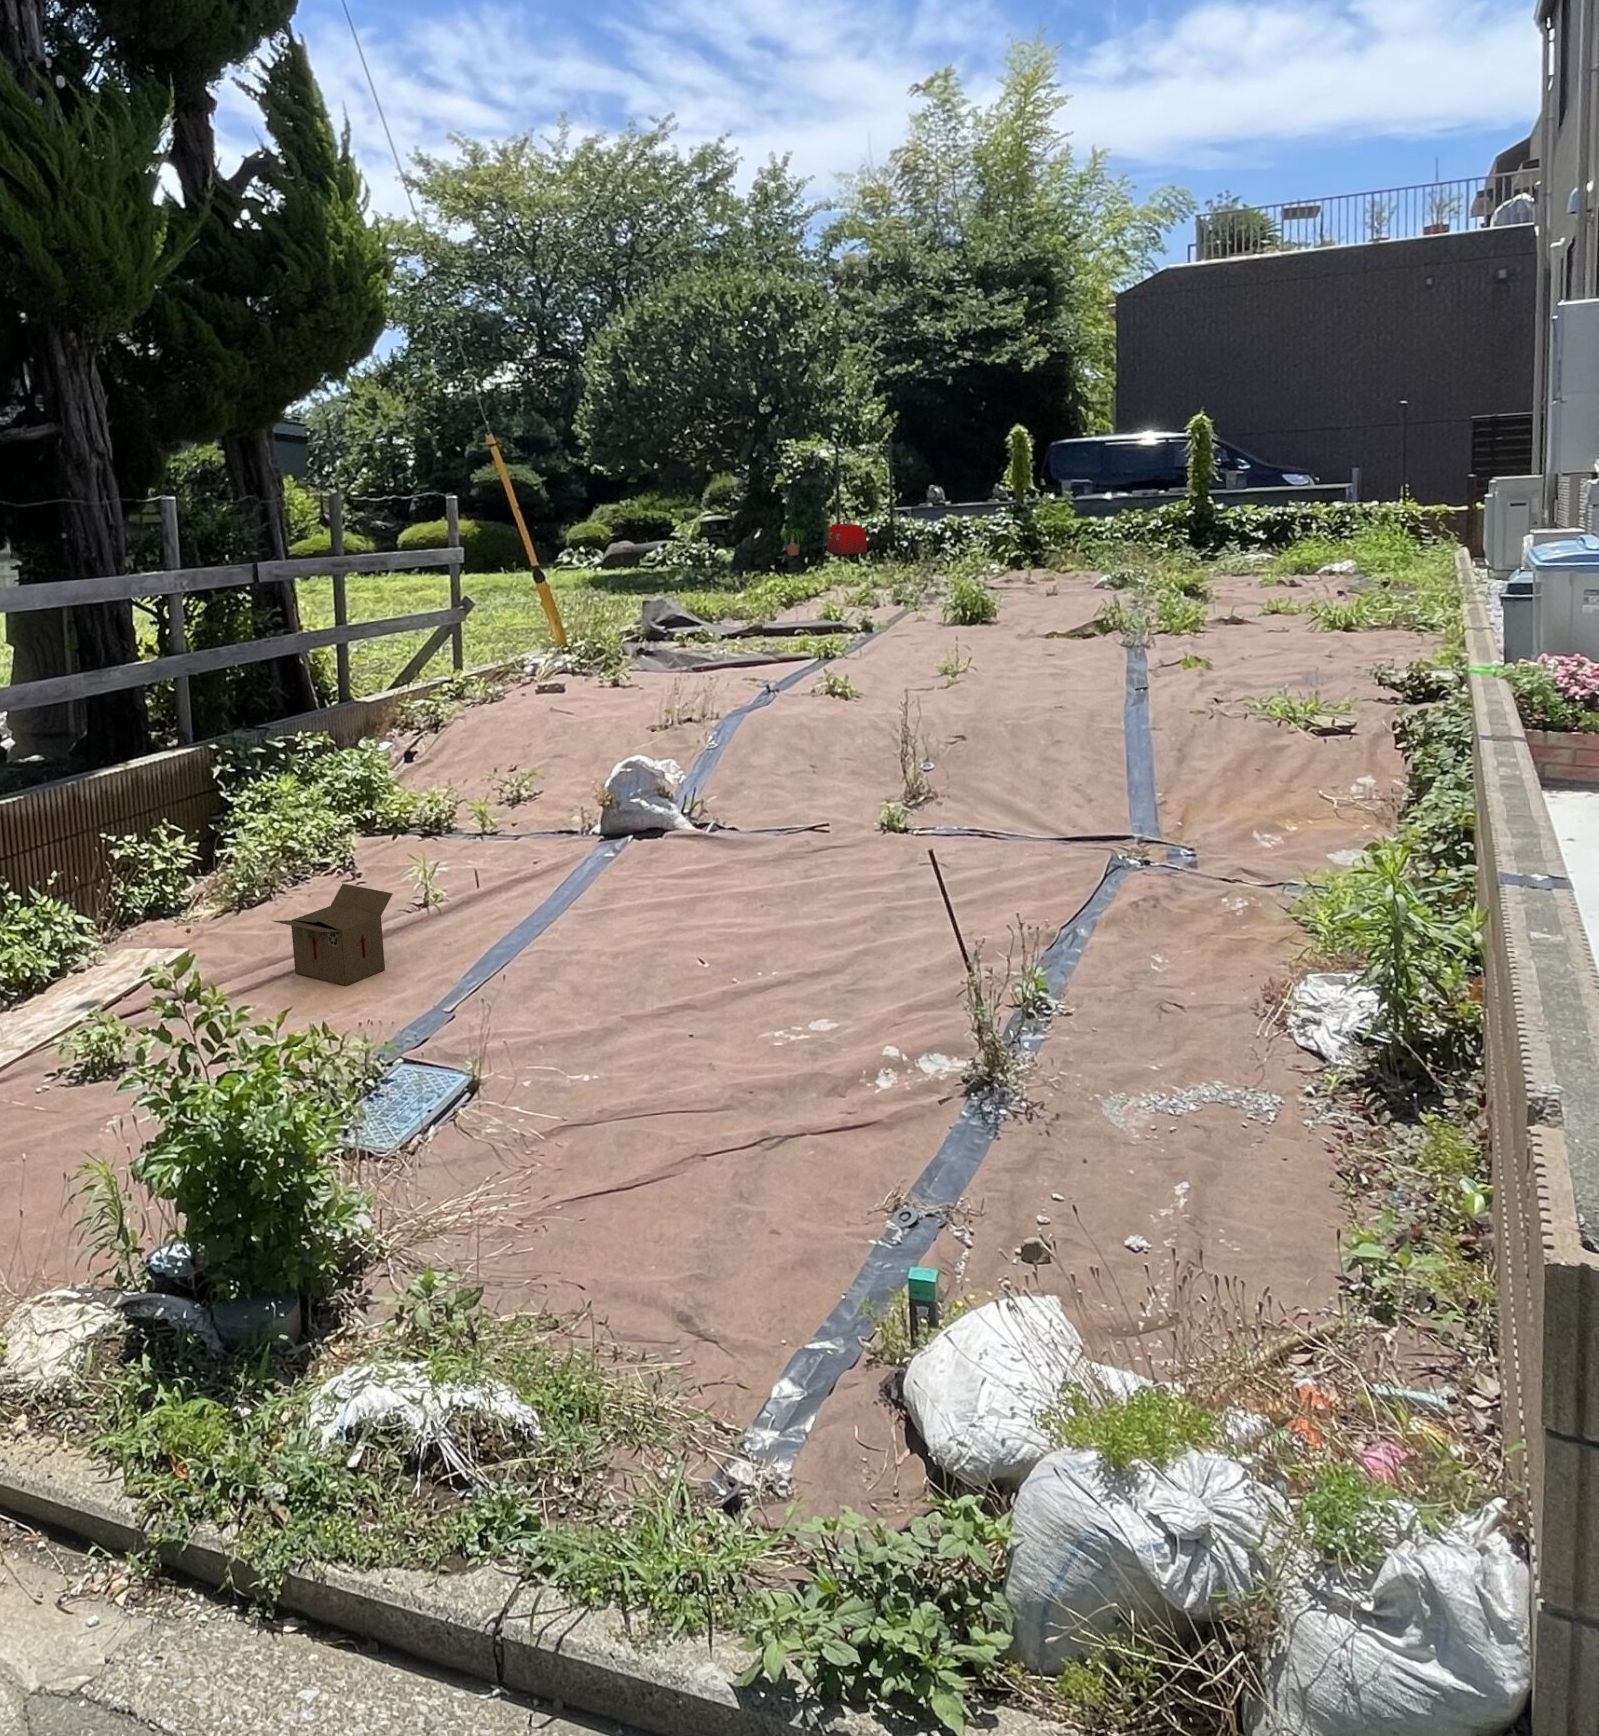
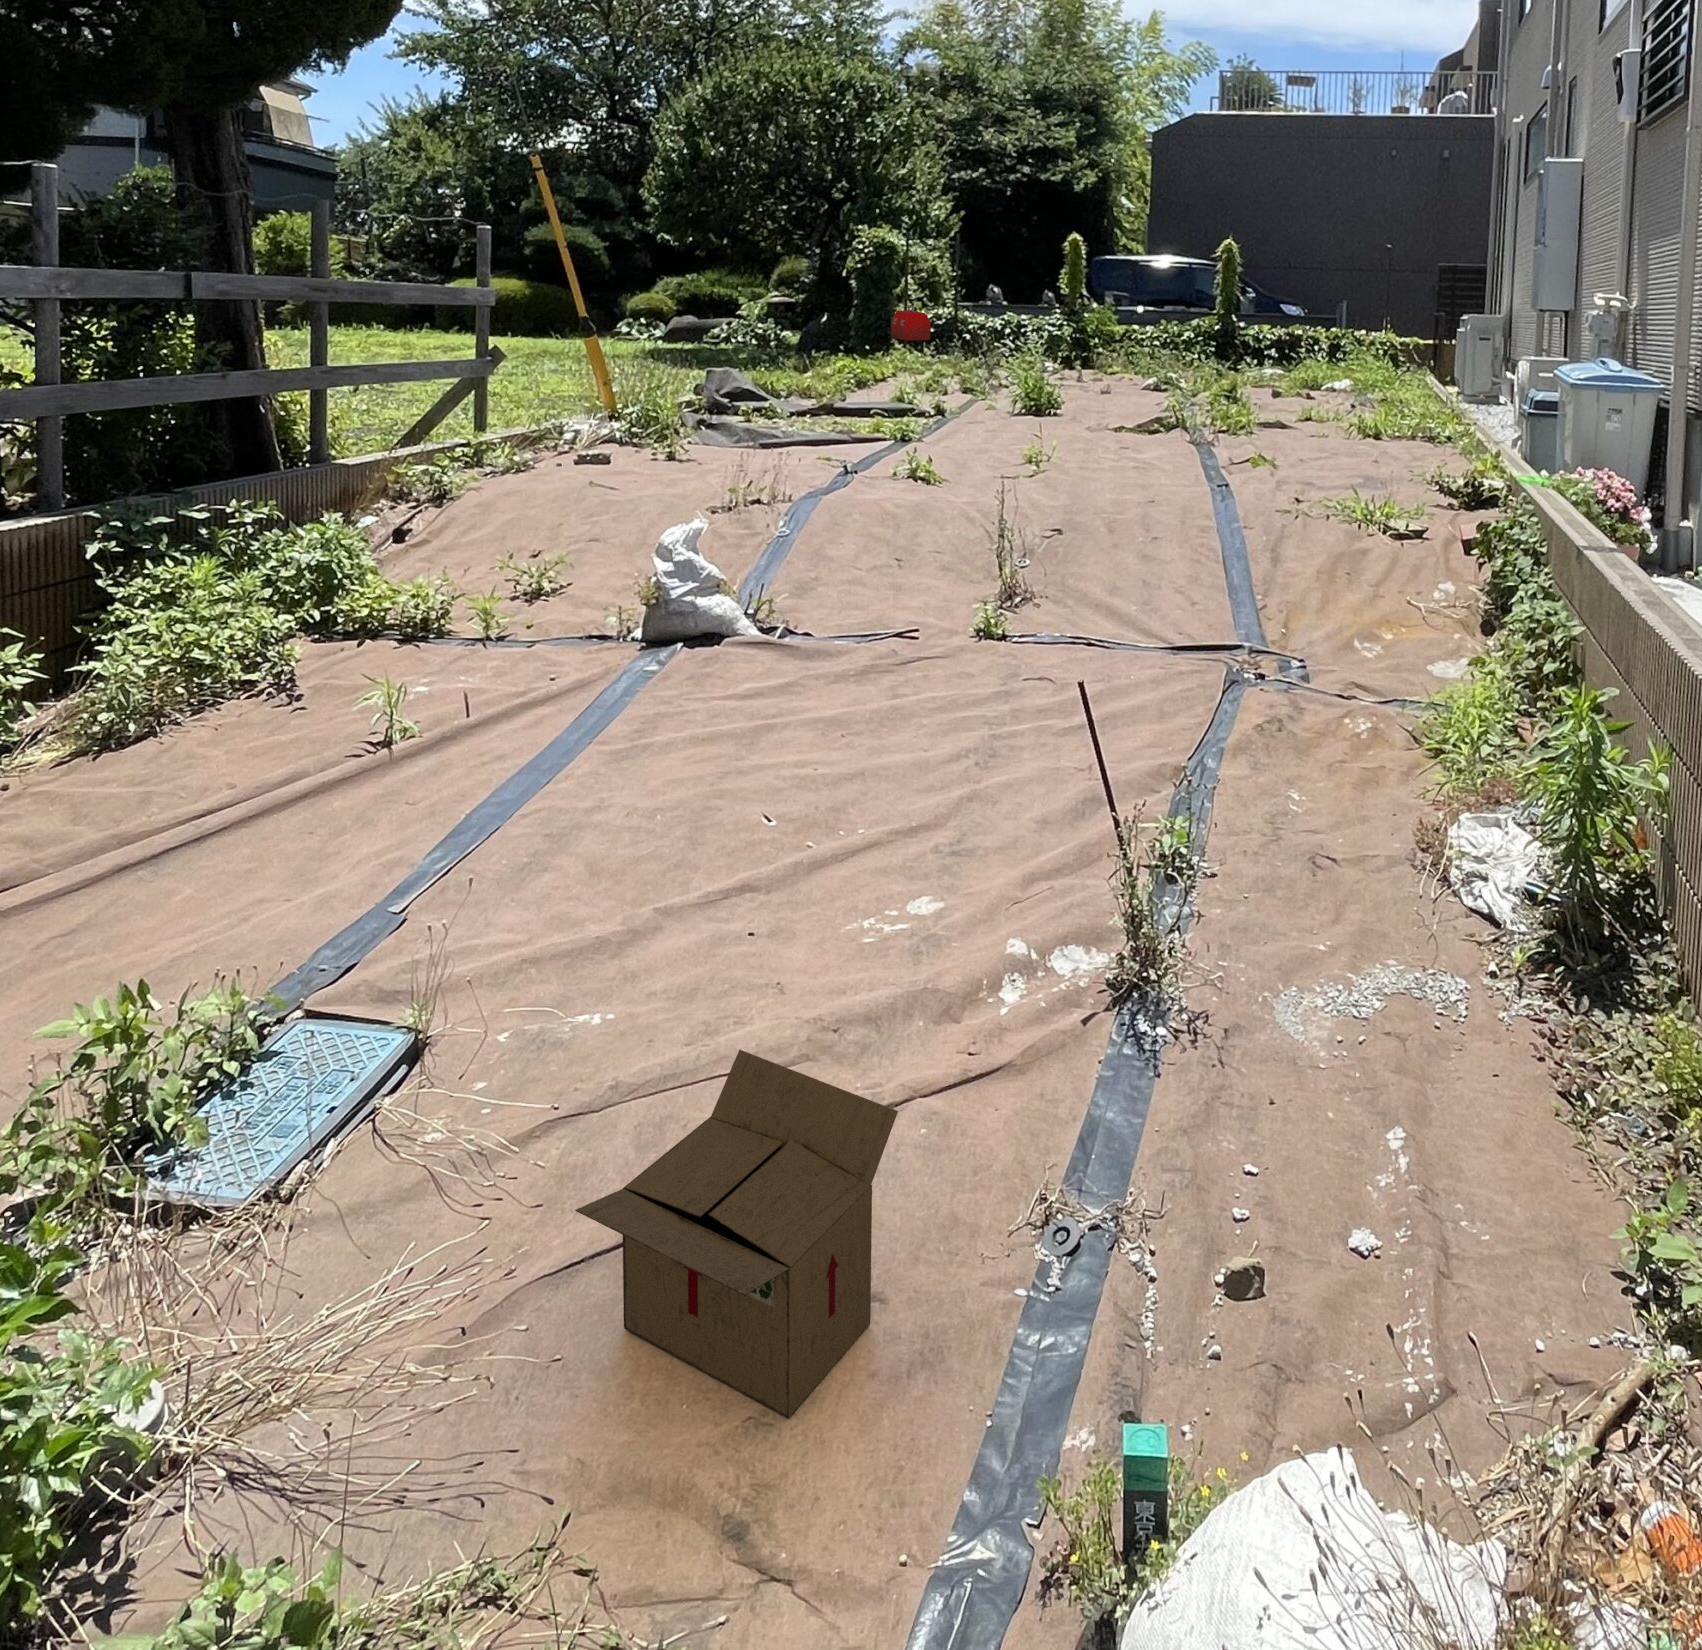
potted plant: present [781,529,804,556] -> none [842,312,874,339]
cardboard box: present [273,884,393,986] -> present [575,1050,898,1418]

